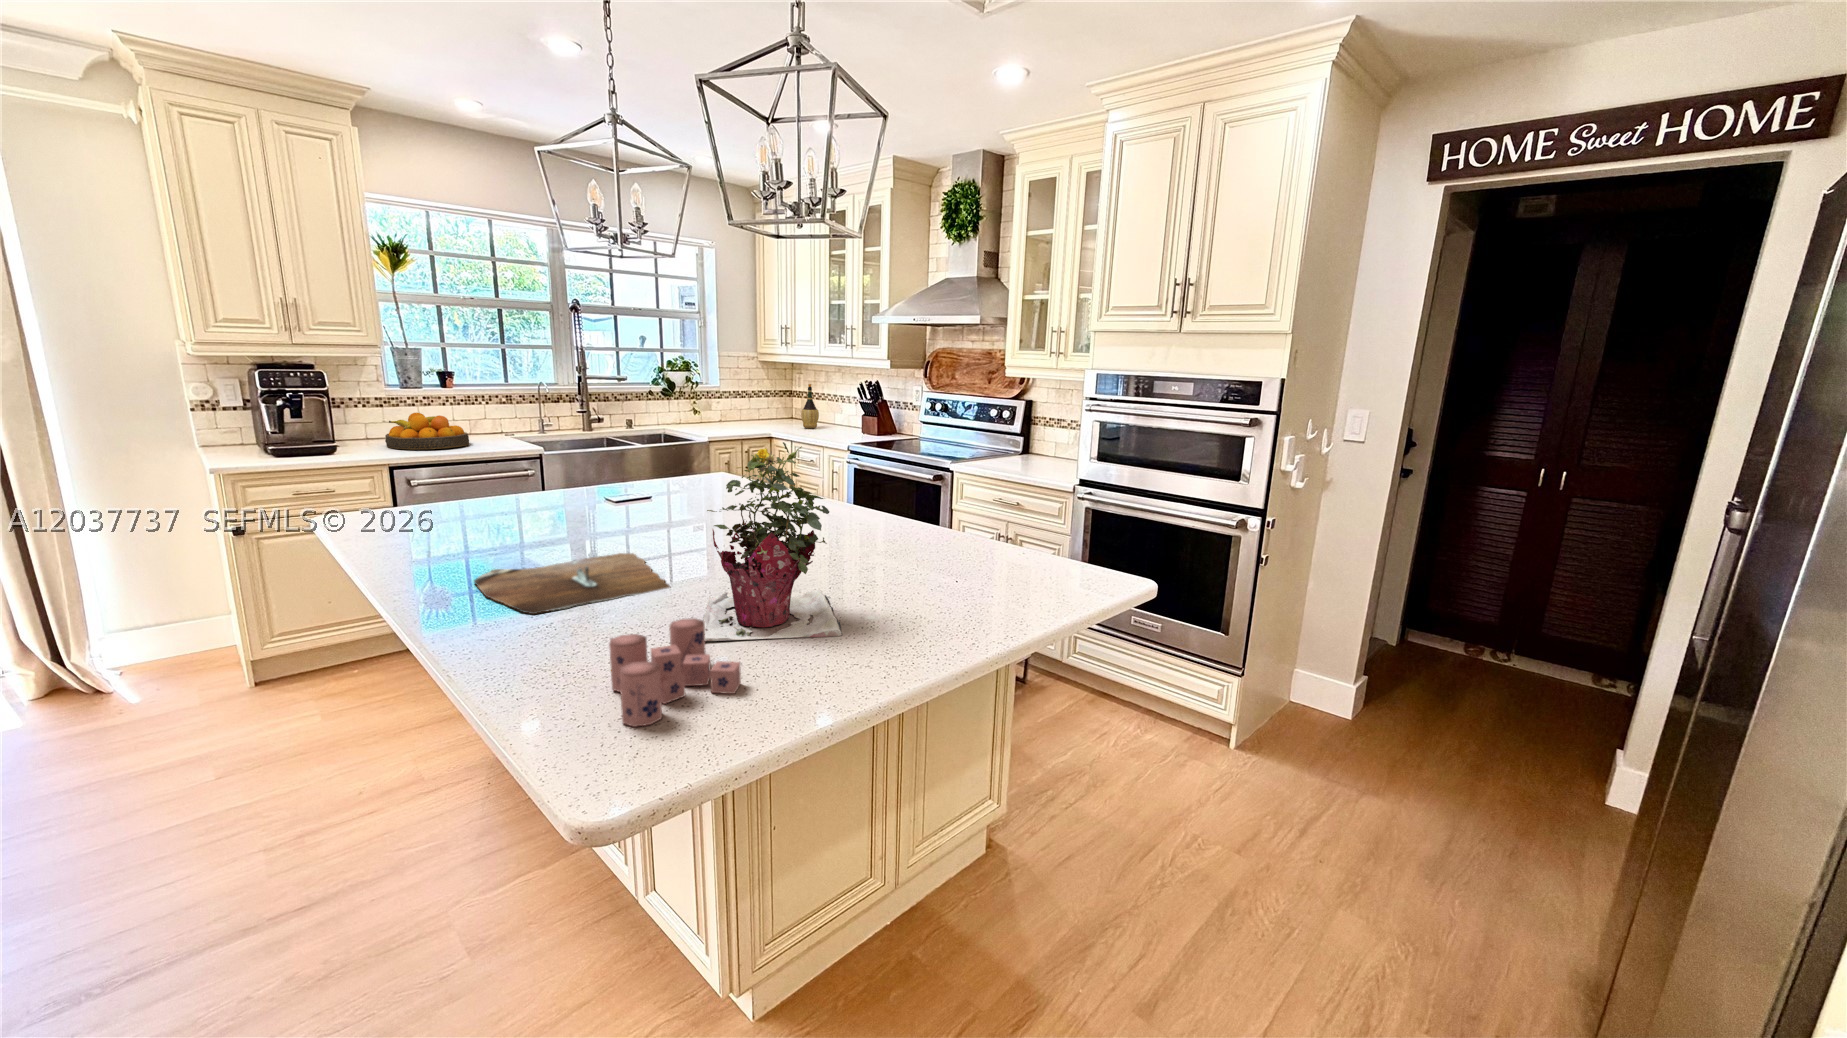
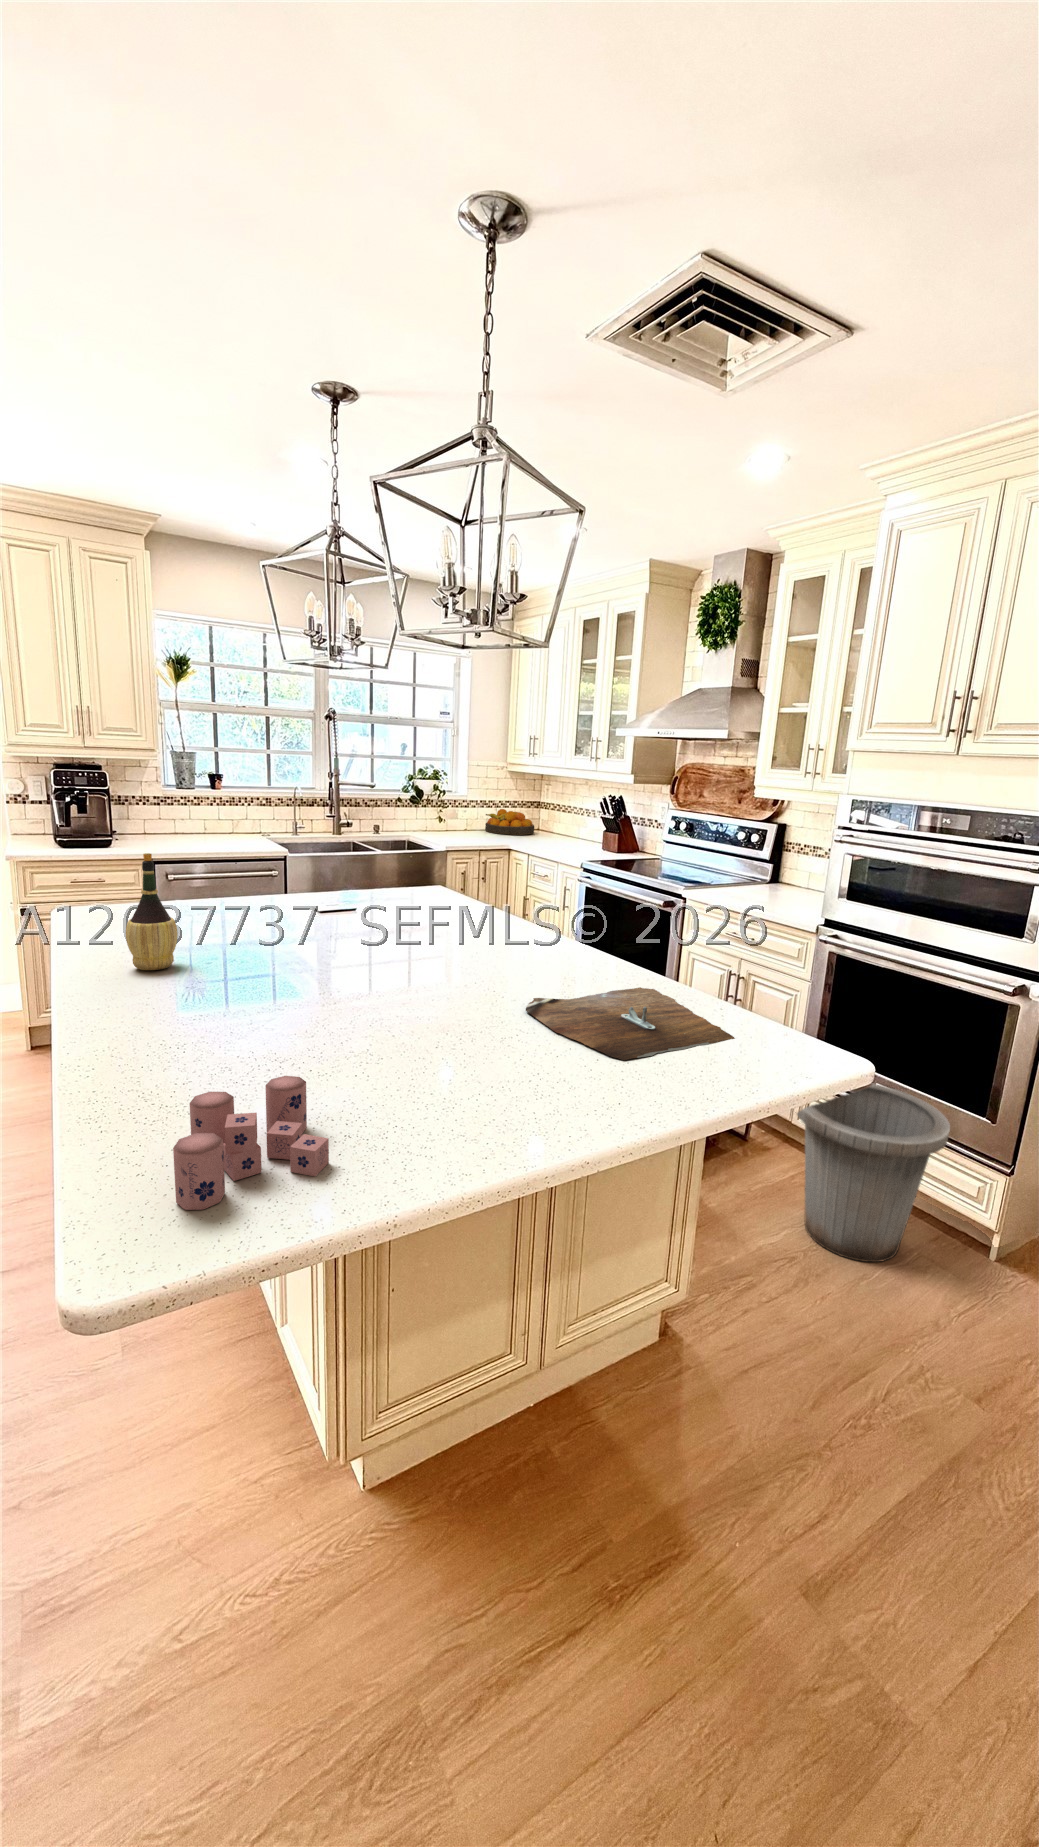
wine bottle: present [801,384,819,428] -> present [126,853,178,970]
fruit bowl: present [385,413,469,449] -> present [485,809,534,835]
potted plant: present [703,442,842,641] -> none [313,879,486,1108]
cutting board: present [474,553,671,614] -> present [526,987,735,1060]
trash can: none [1071,617,1197,768] -> present [797,1084,950,1262]

